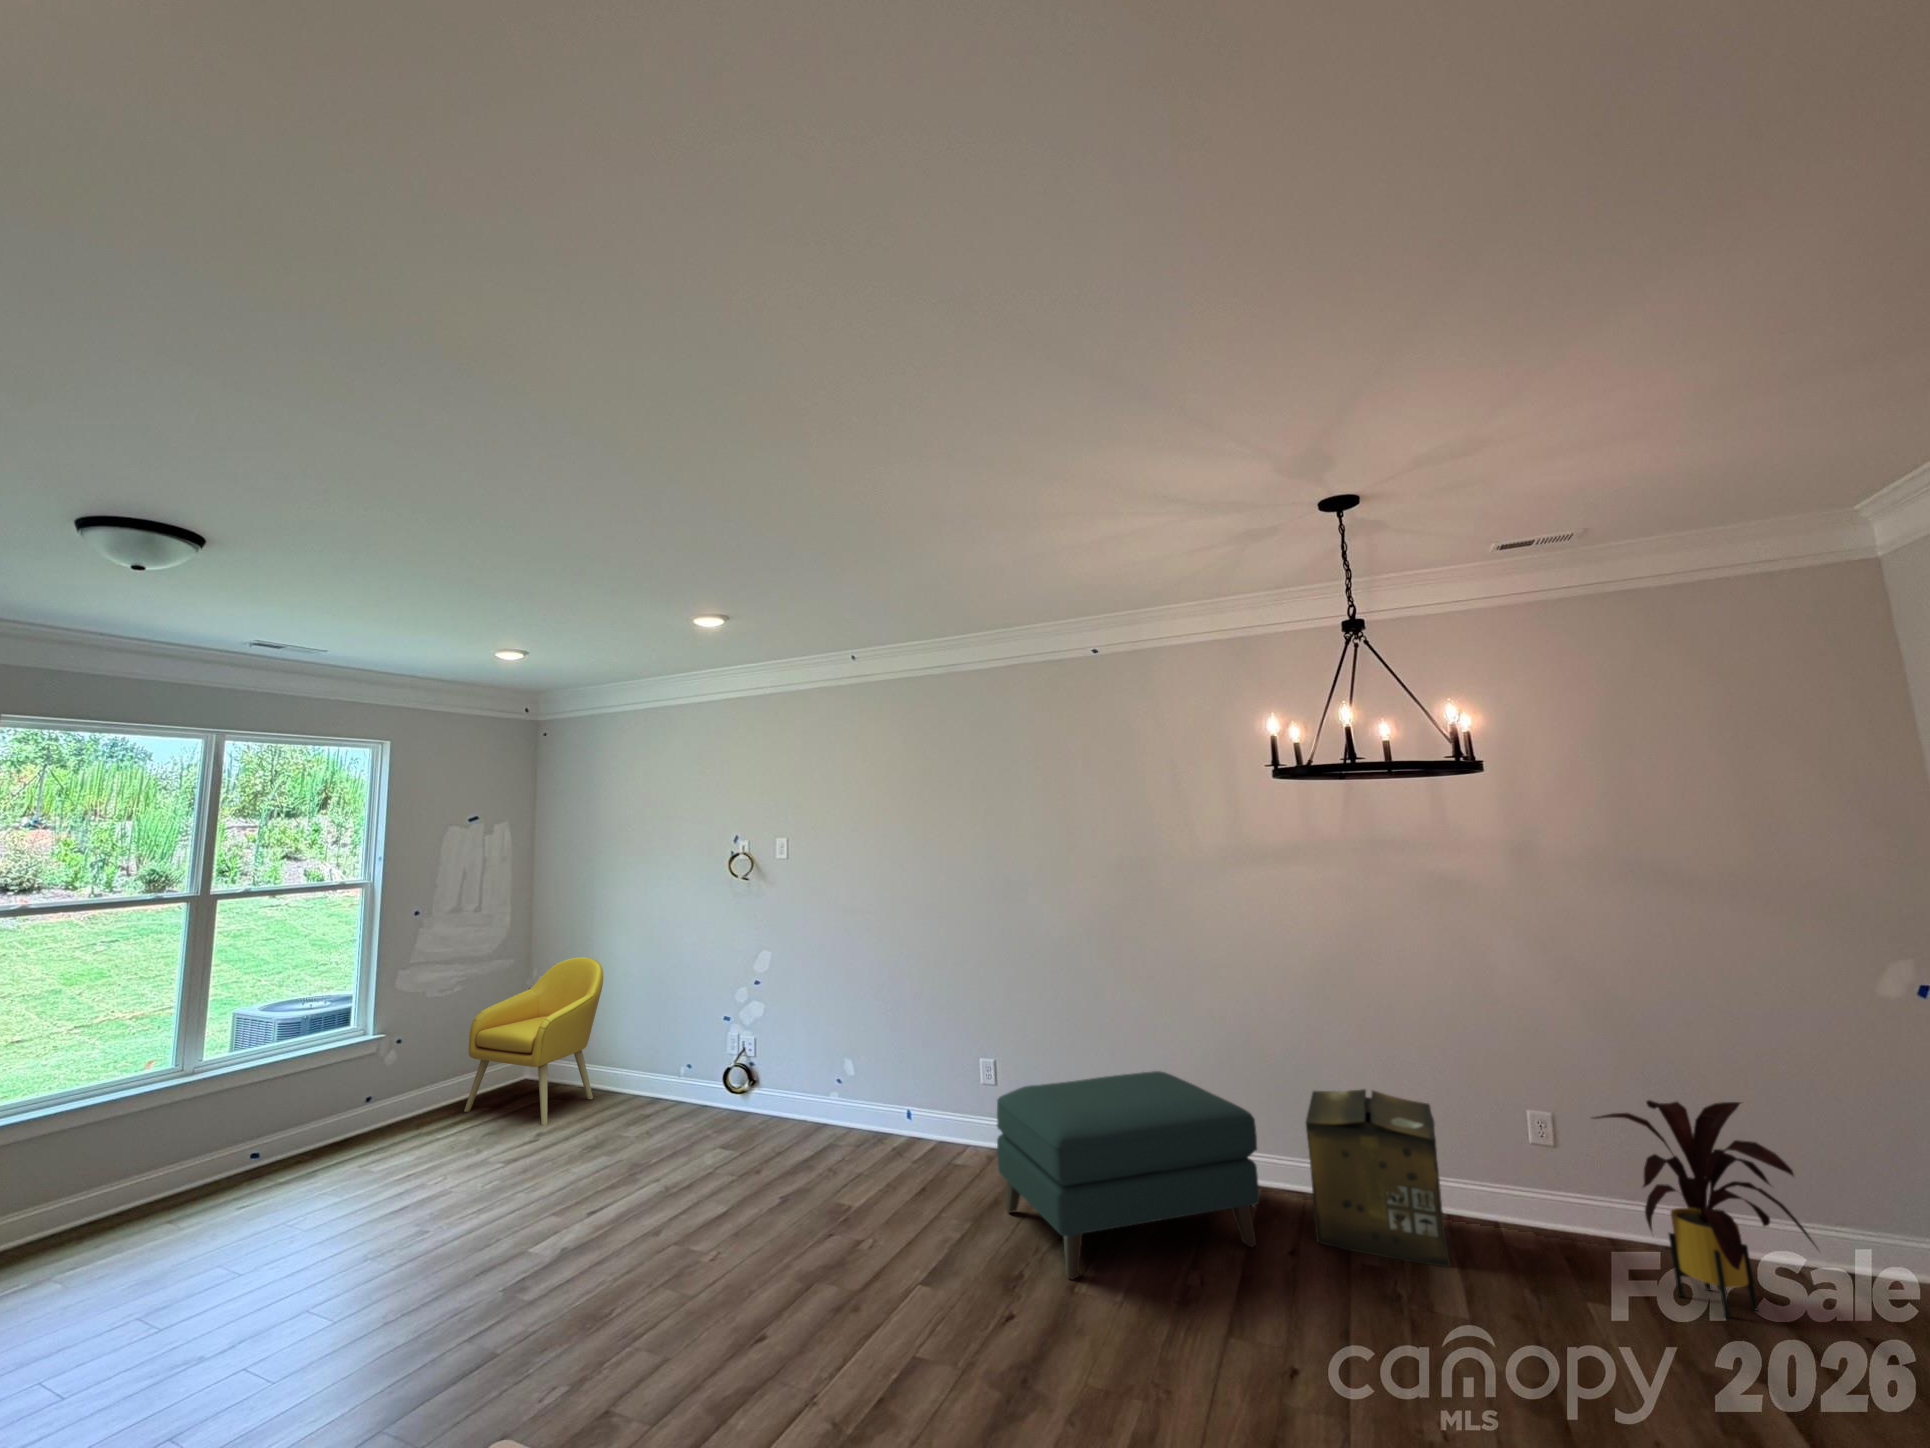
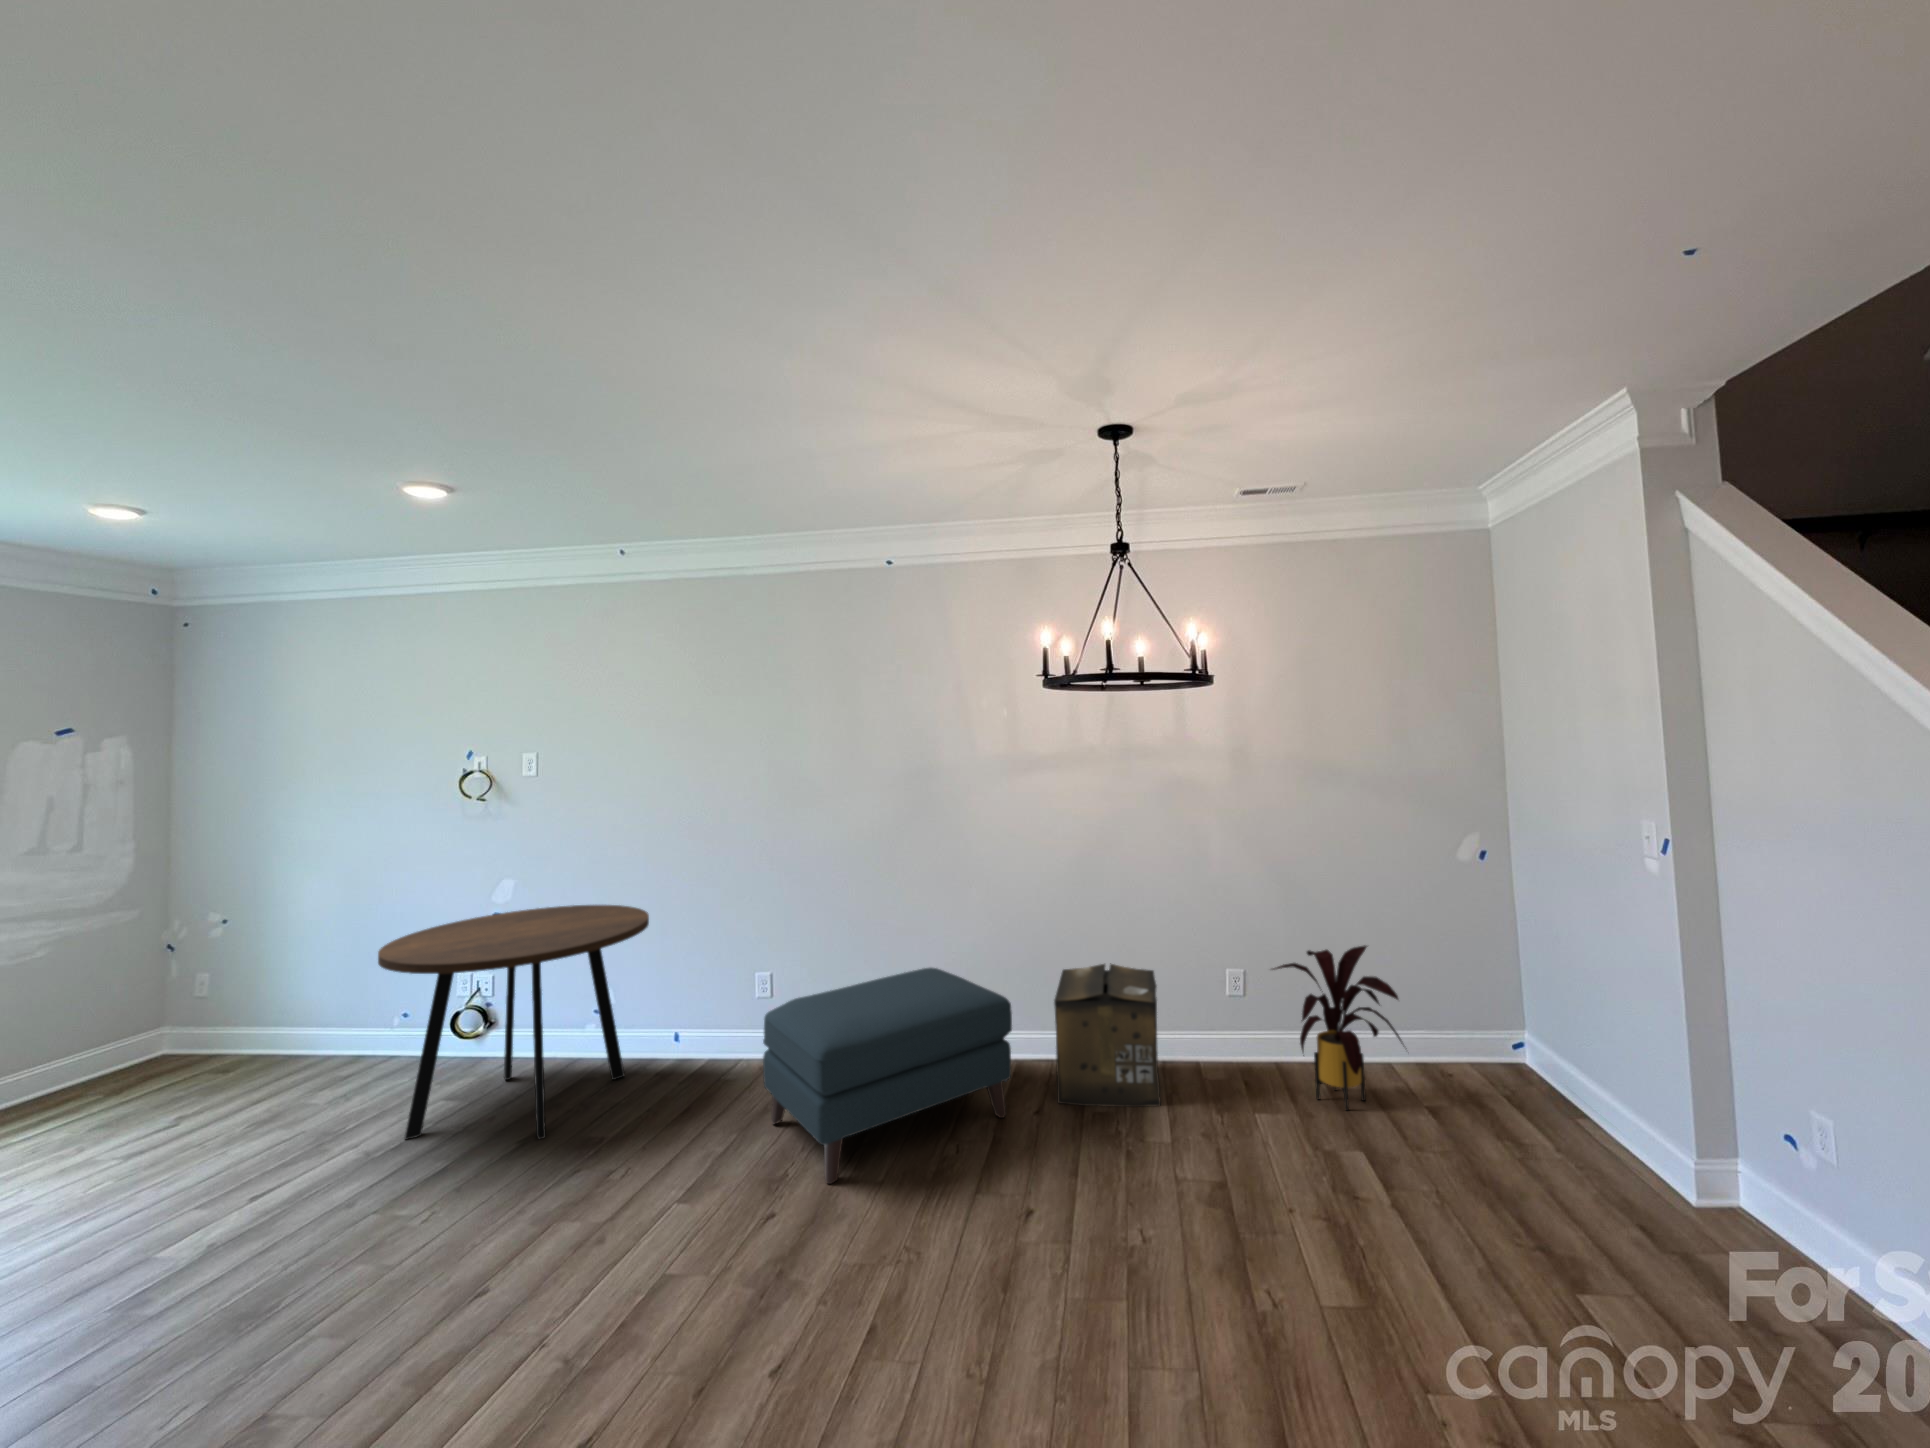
armchair: present [464,957,603,1125] -> none [52,902,281,1113]
dining table: none [682,978,886,1192] -> present [378,905,649,1140]

